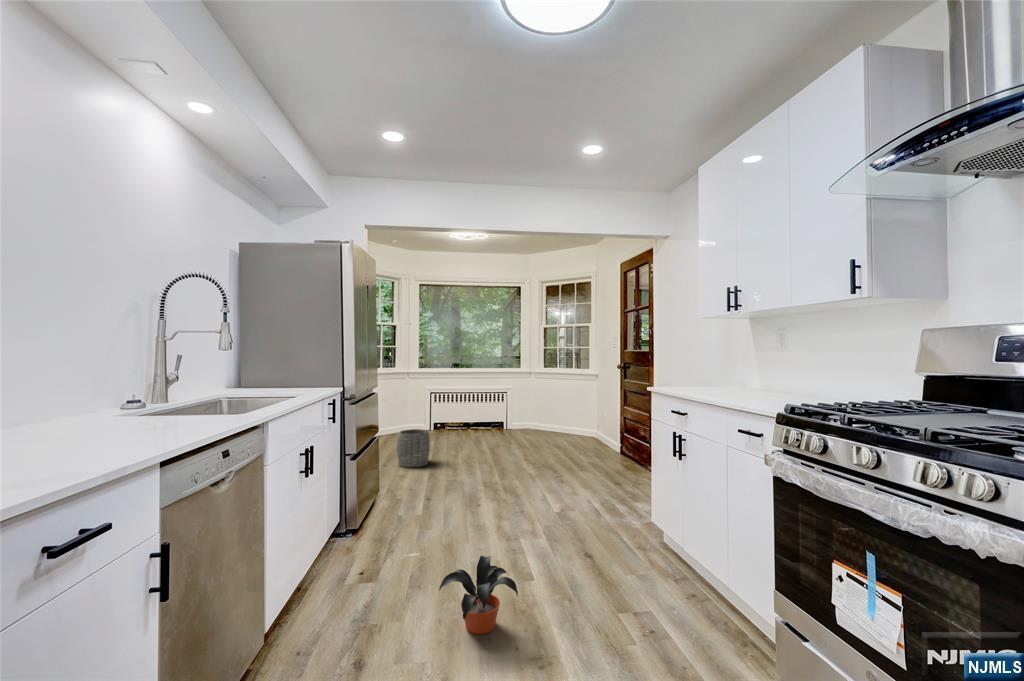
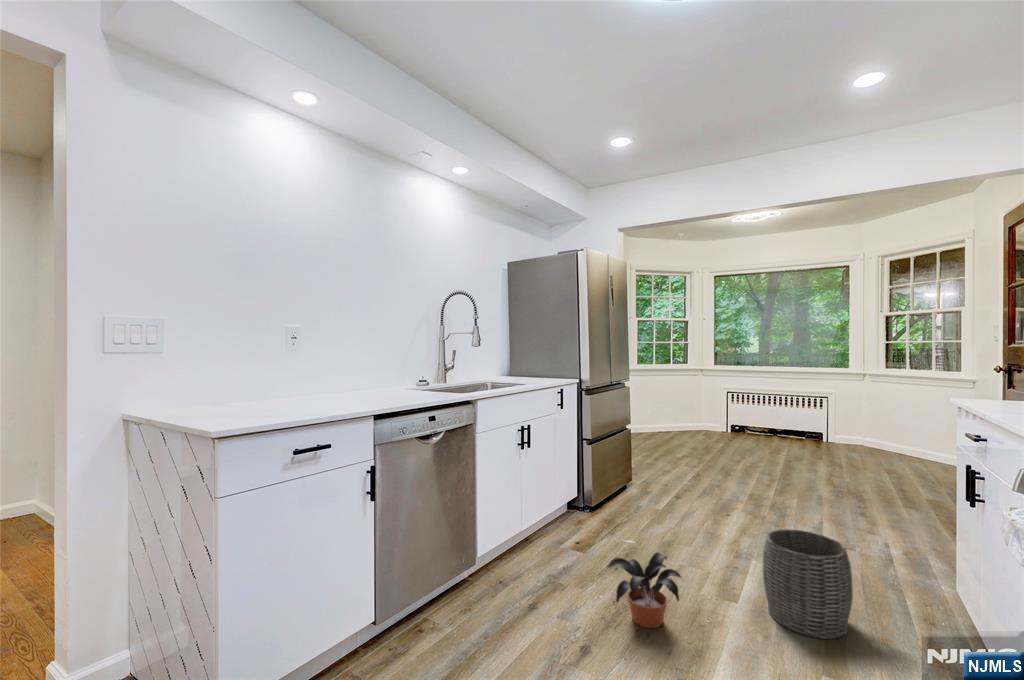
woven basket: present [397,429,430,467] -> present [763,529,853,639]

